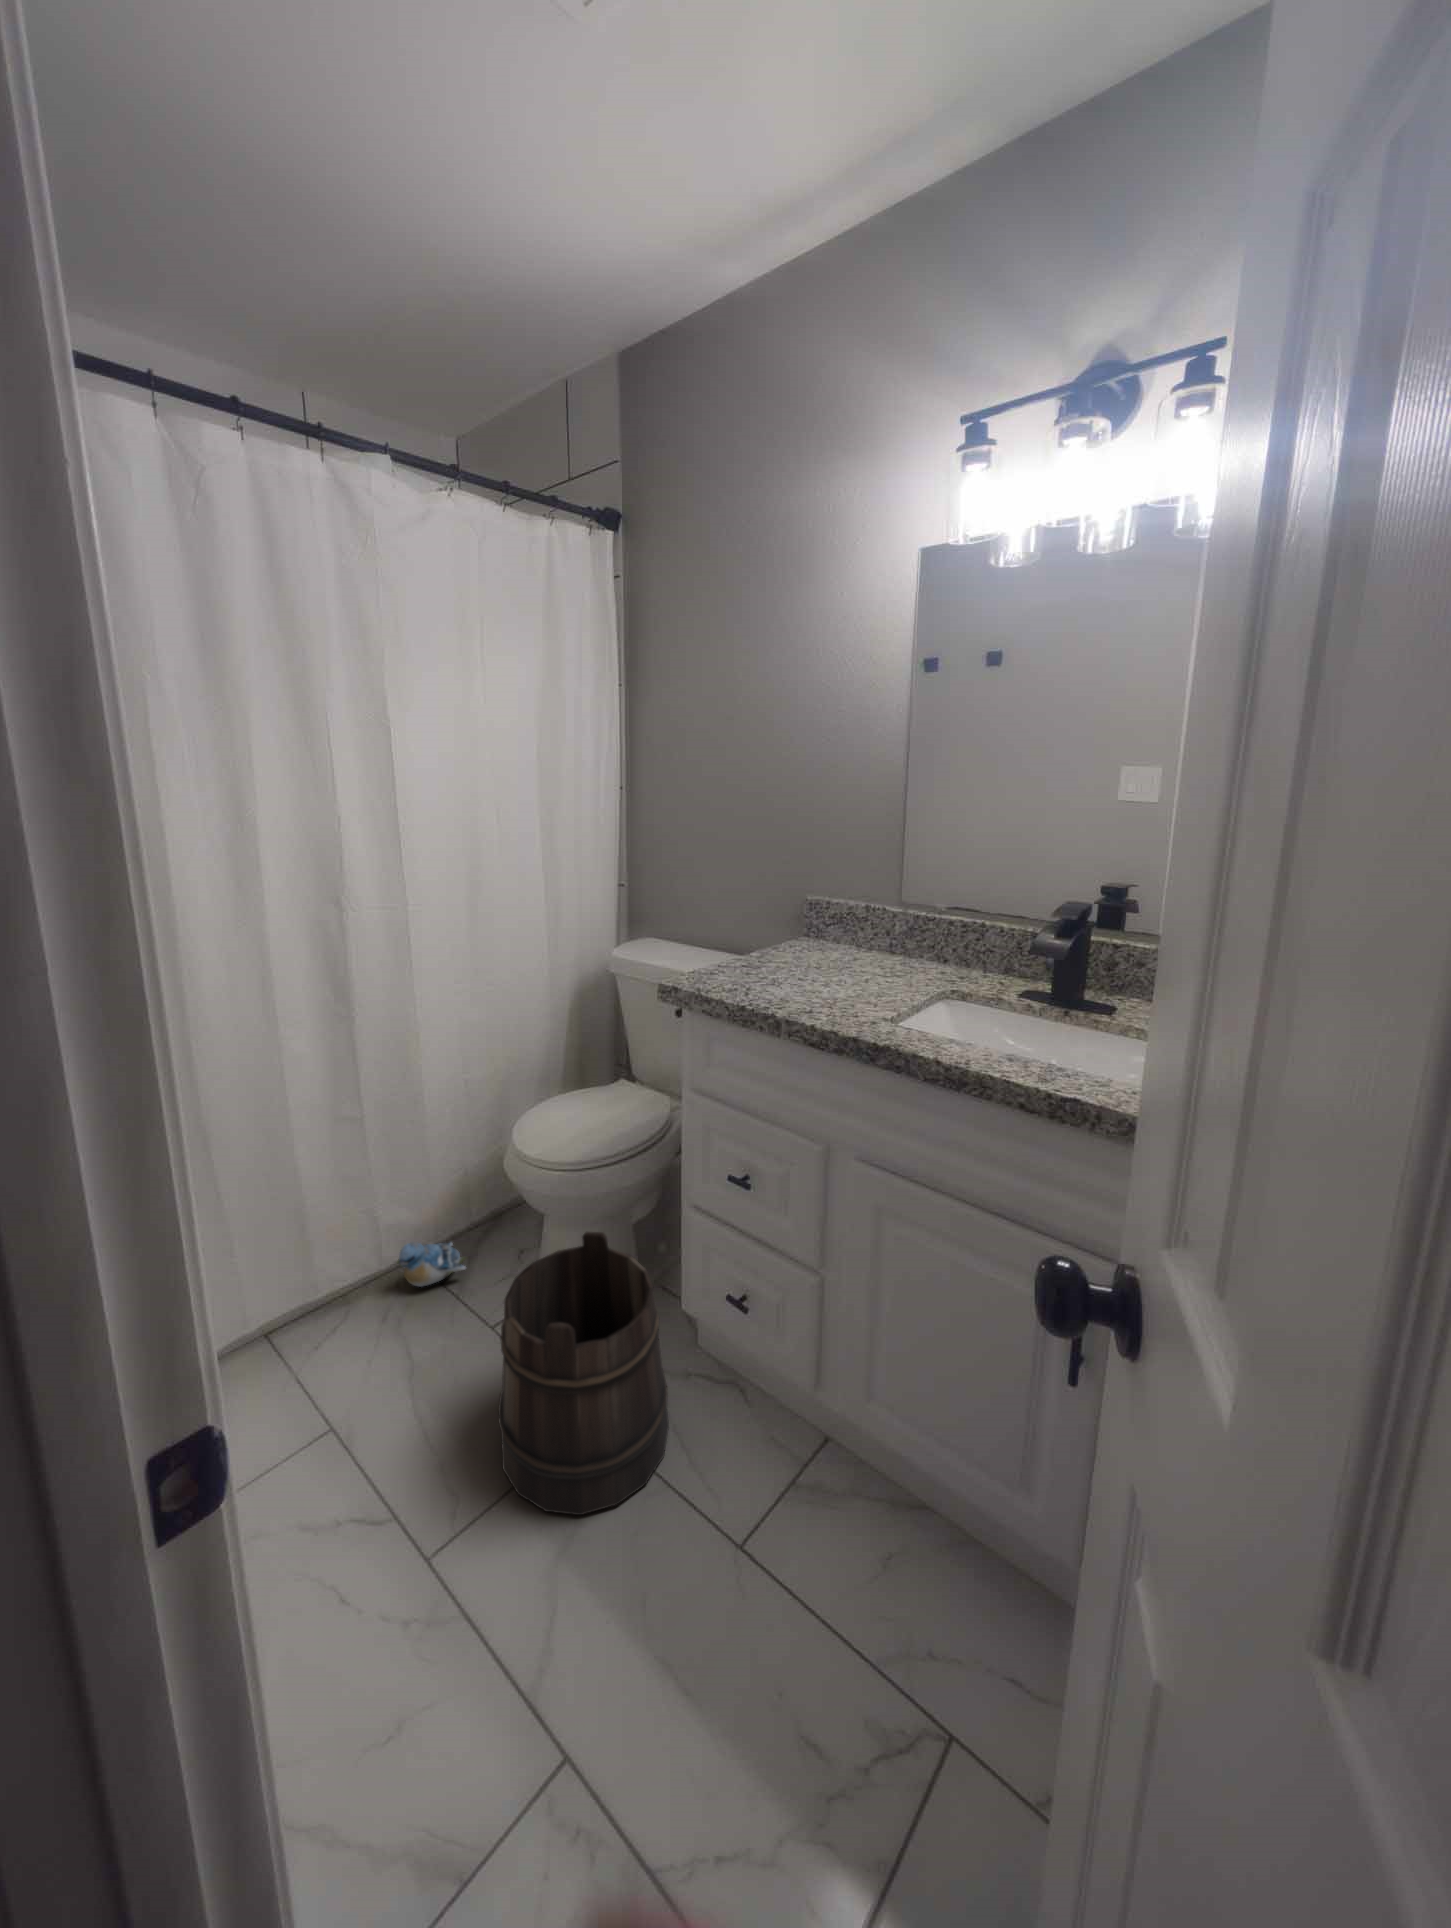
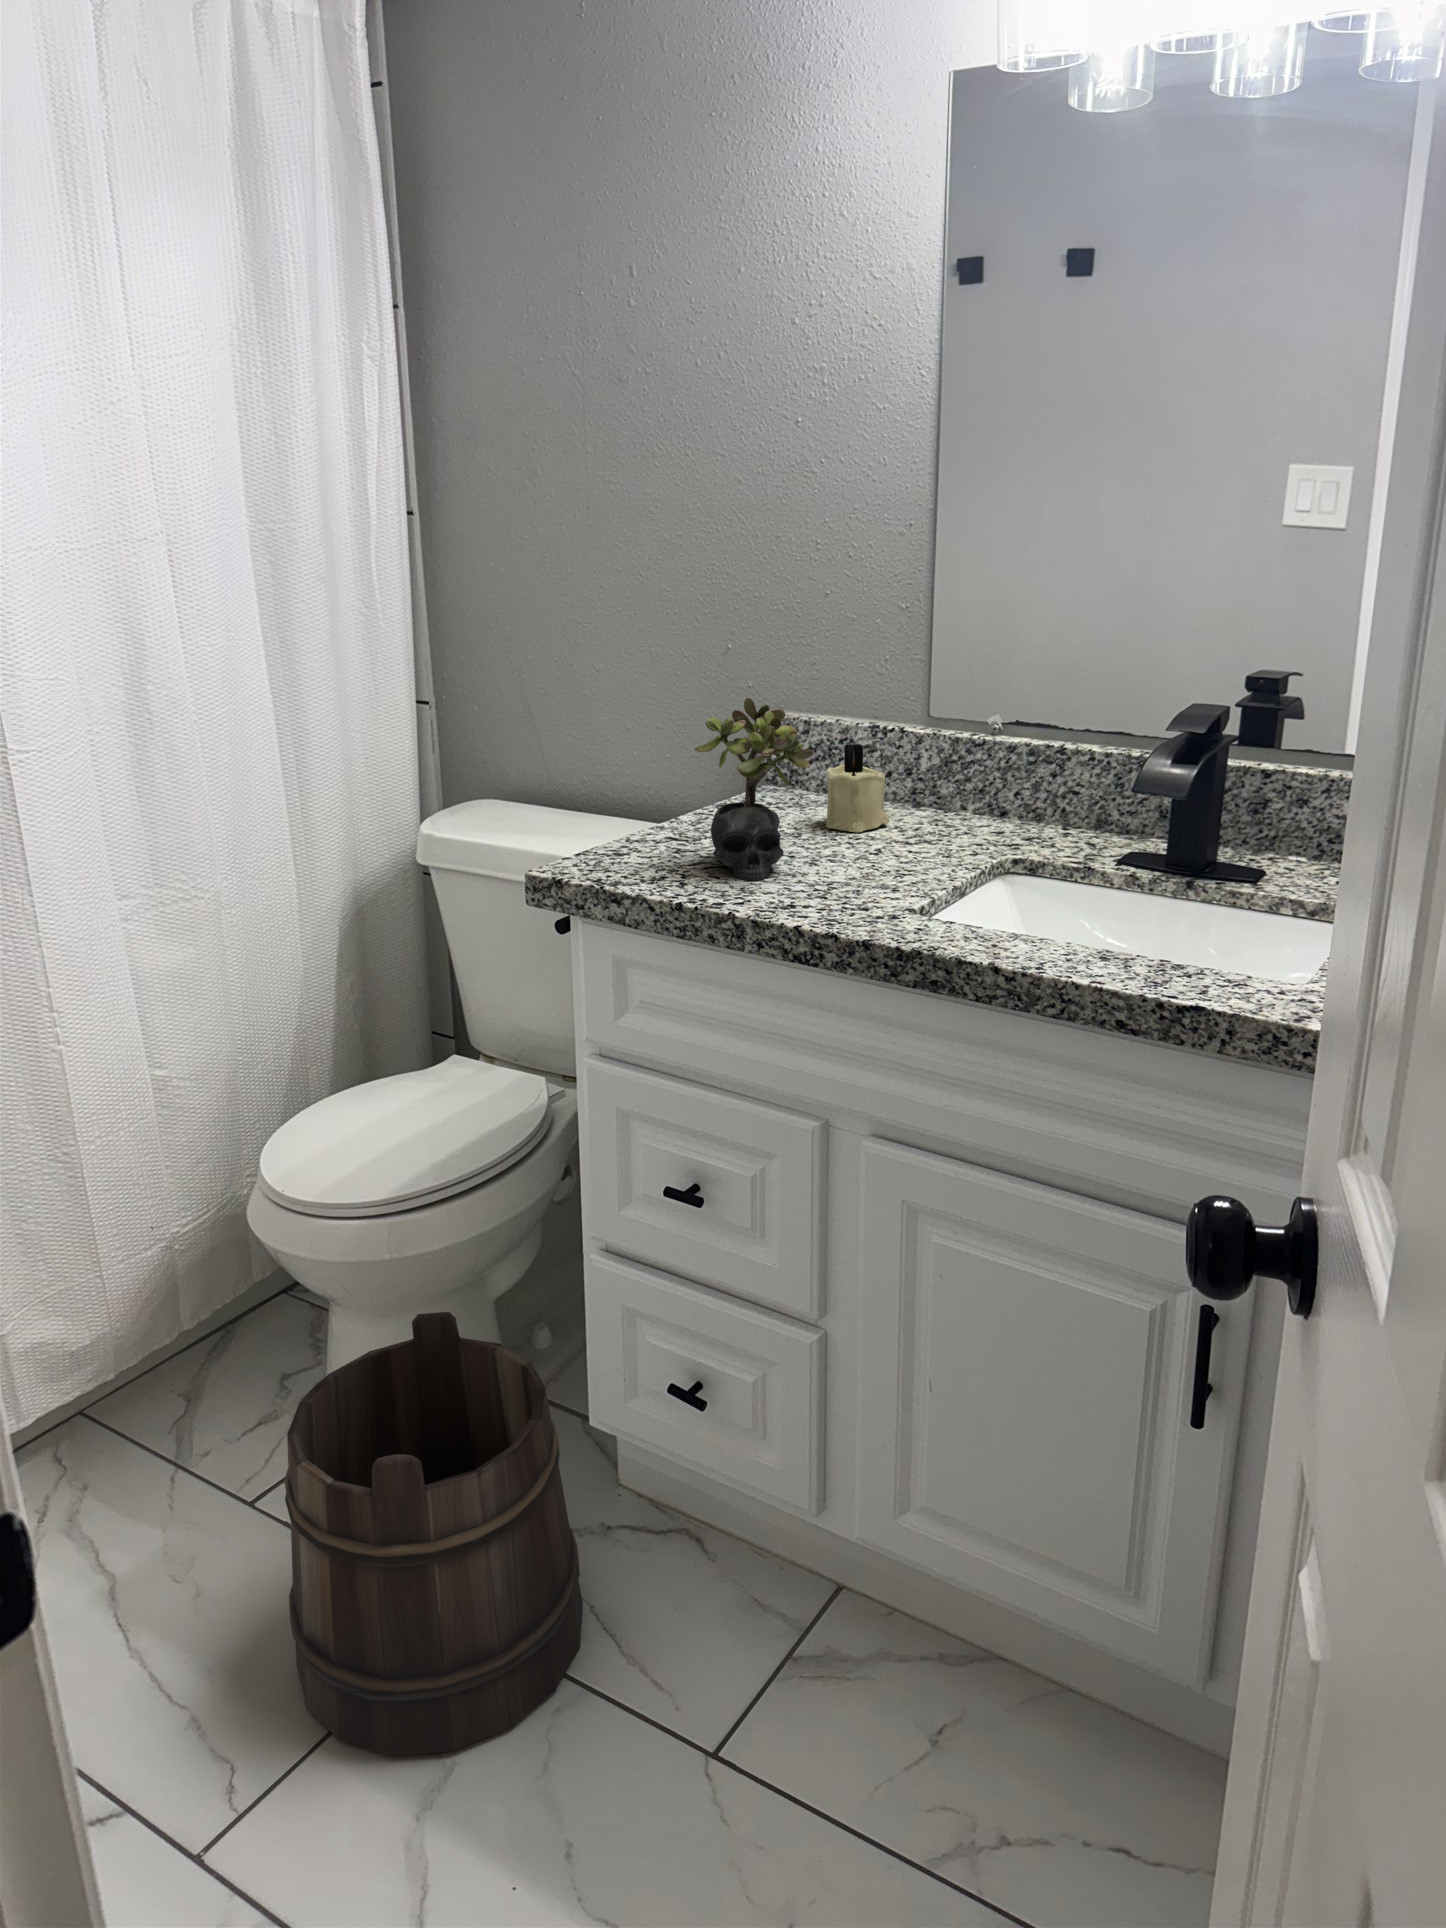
succulent plant: none [759,887,829,993] -> present [695,698,814,881]
candle: none [837,916,875,968] -> present [826,744,889,833]
plush toy: present [397,1242,466,1287] -> none [54,1375,189,1455]

